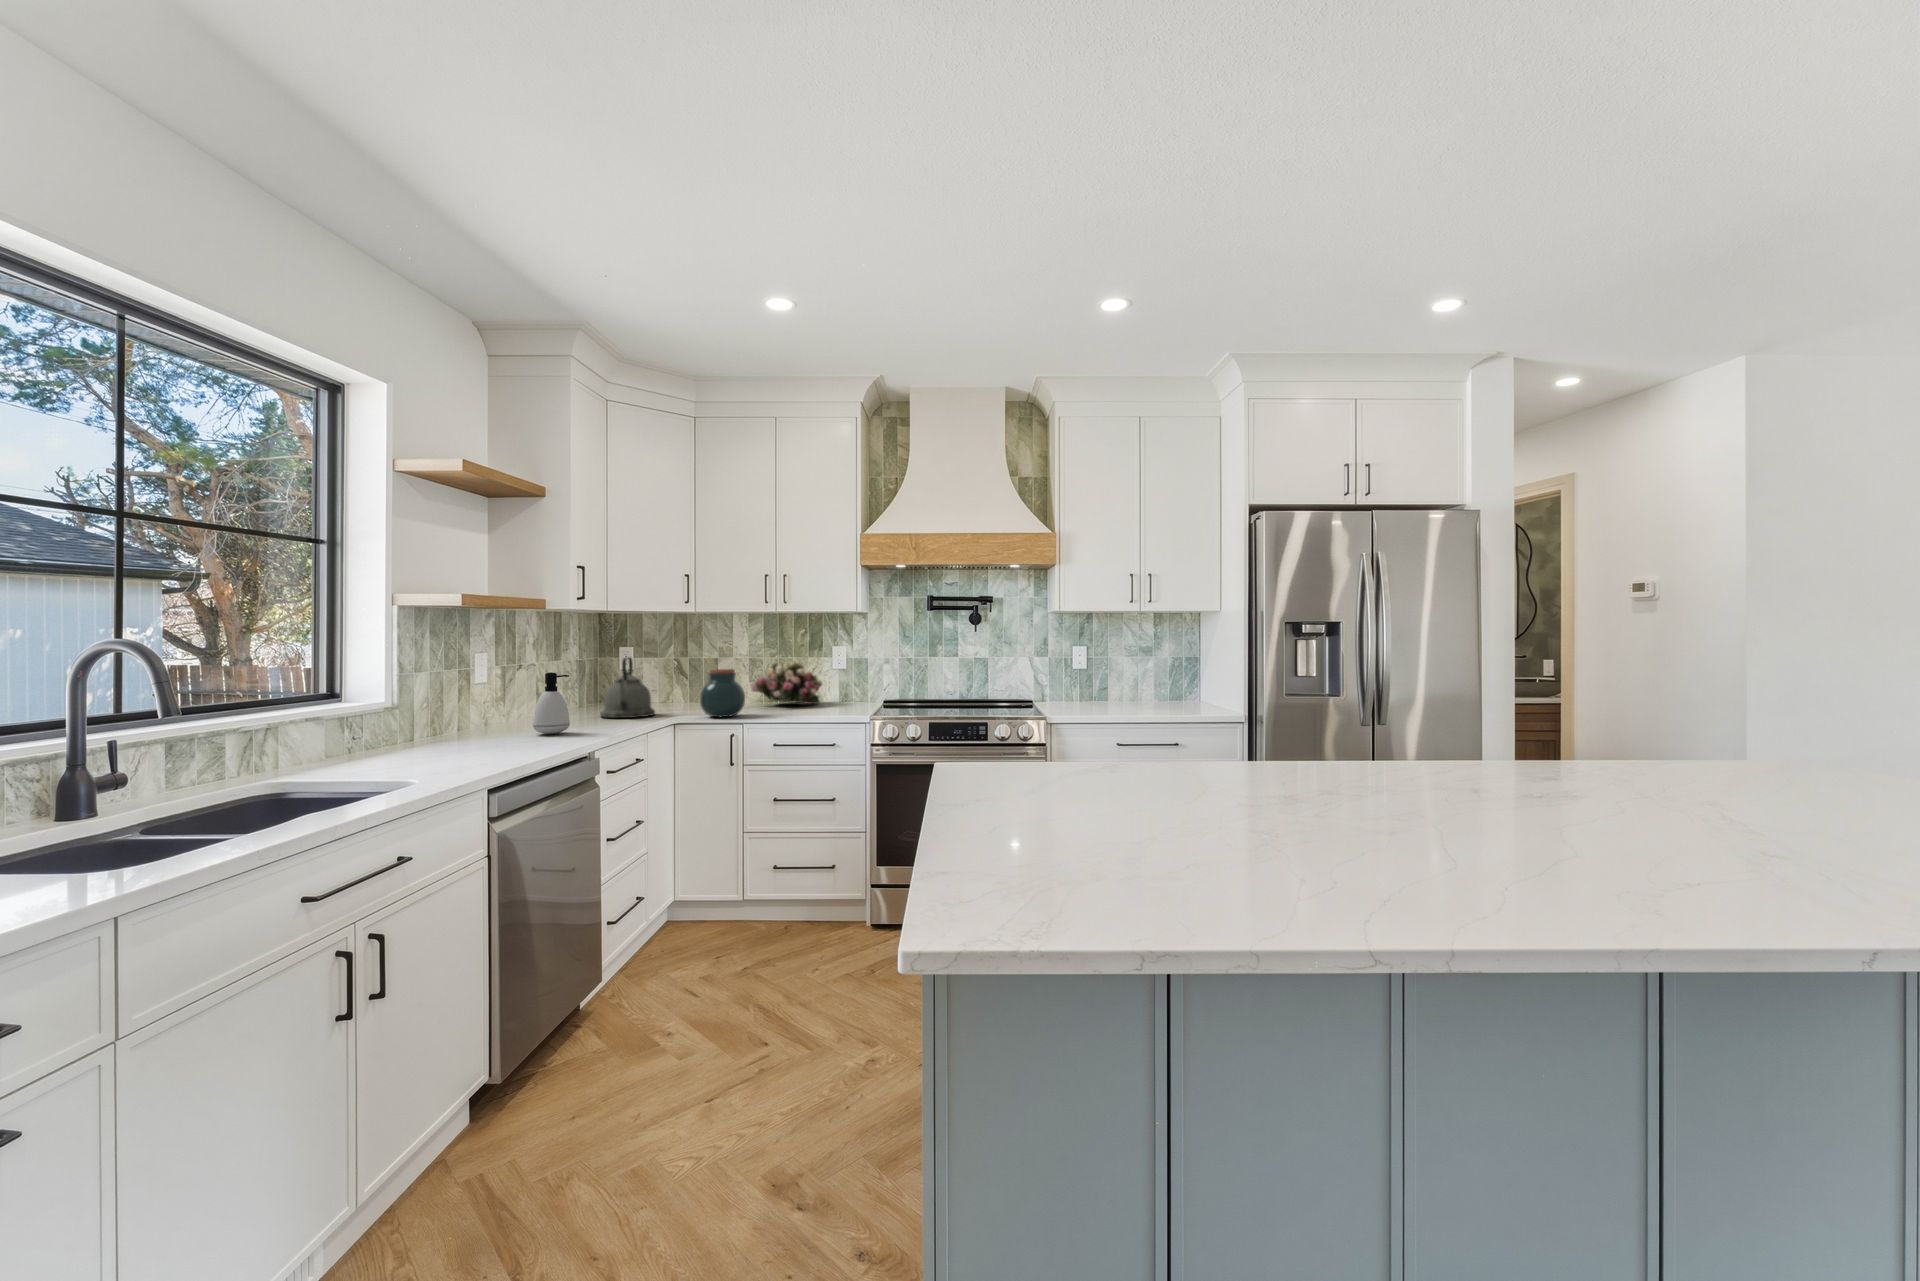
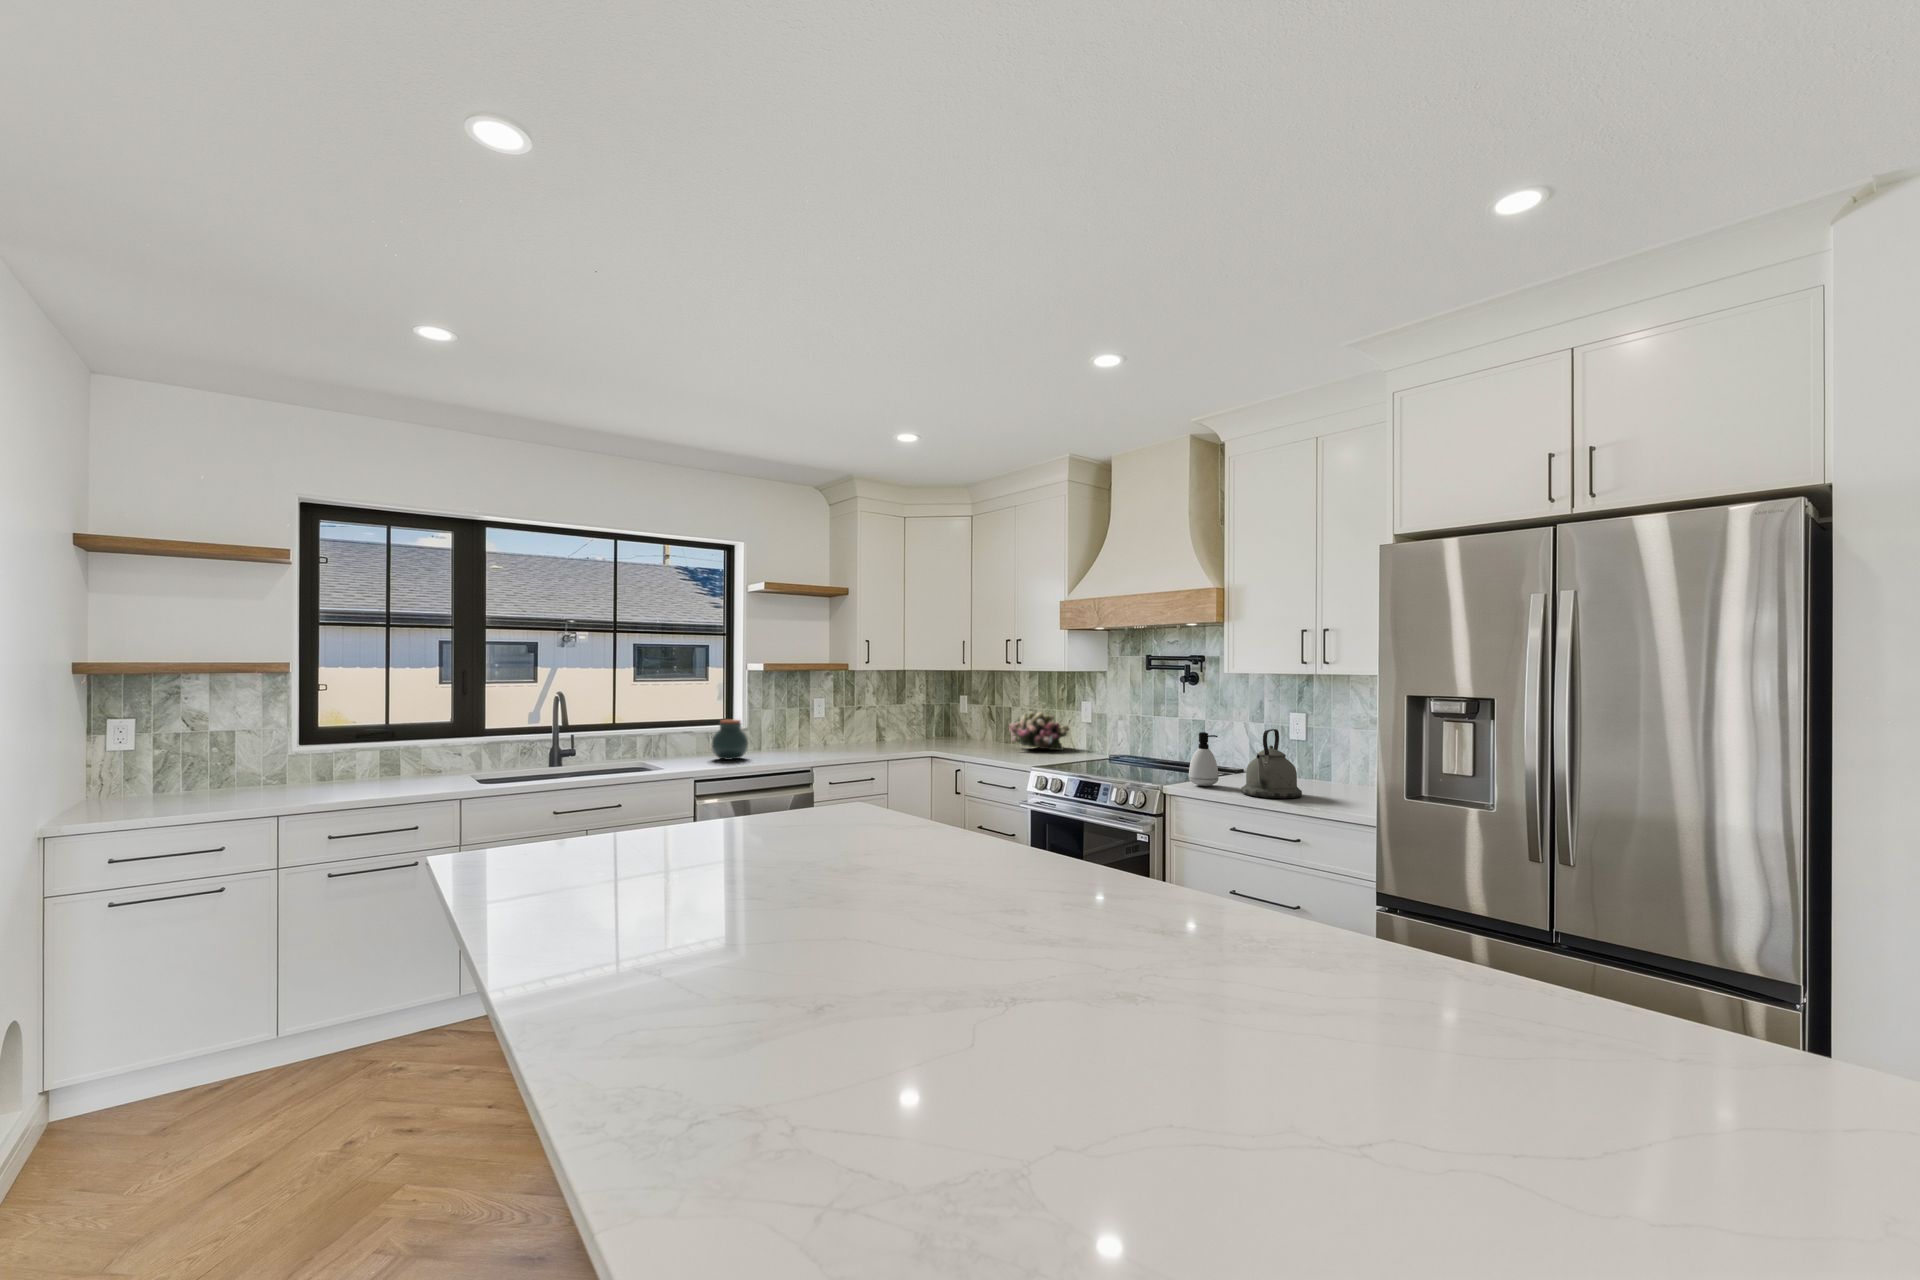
kettle: present [600,658,655,718] -> present [1241,729,1302,798]
jar: present [700,669,745,717] -> present [711,720,748,760]
soap dispenser: present [533,672,570,734] -> present [1189,732,1219,786]

